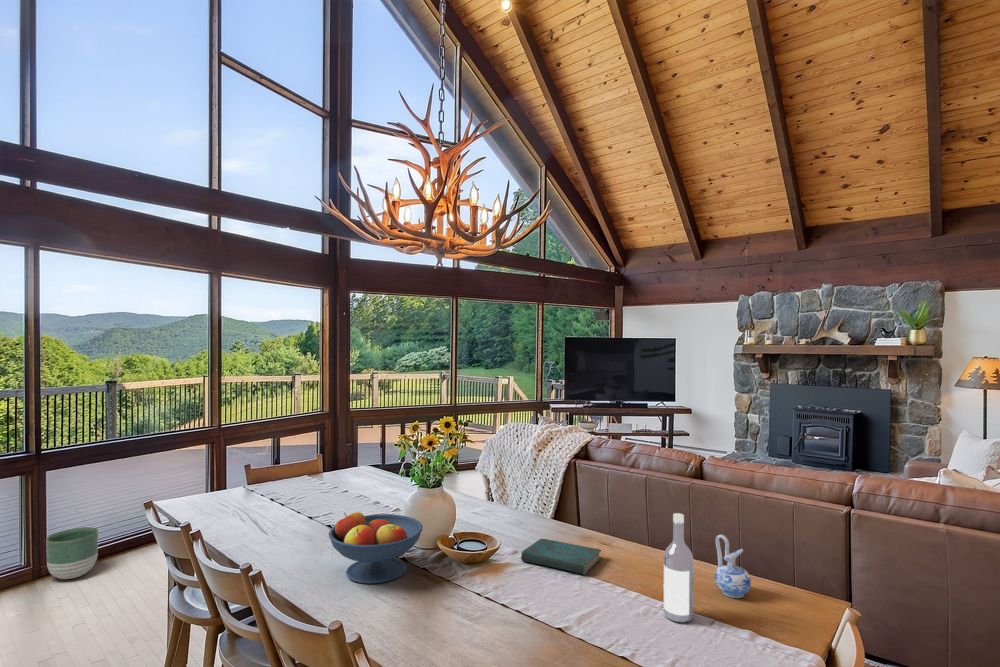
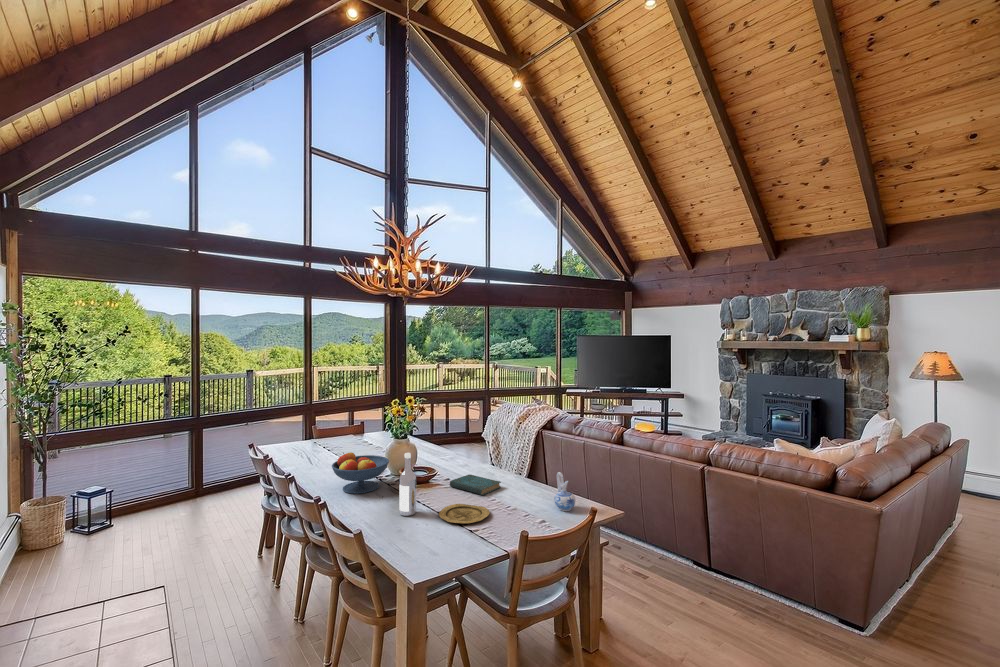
wine bottle: present [664,513,693,622] -> present [399,453,416,516]
planter: present [46,527,98,579] -> none [203,465,234,497]
plate: none [545,595,632,636] -> present [439,504,490,523]

